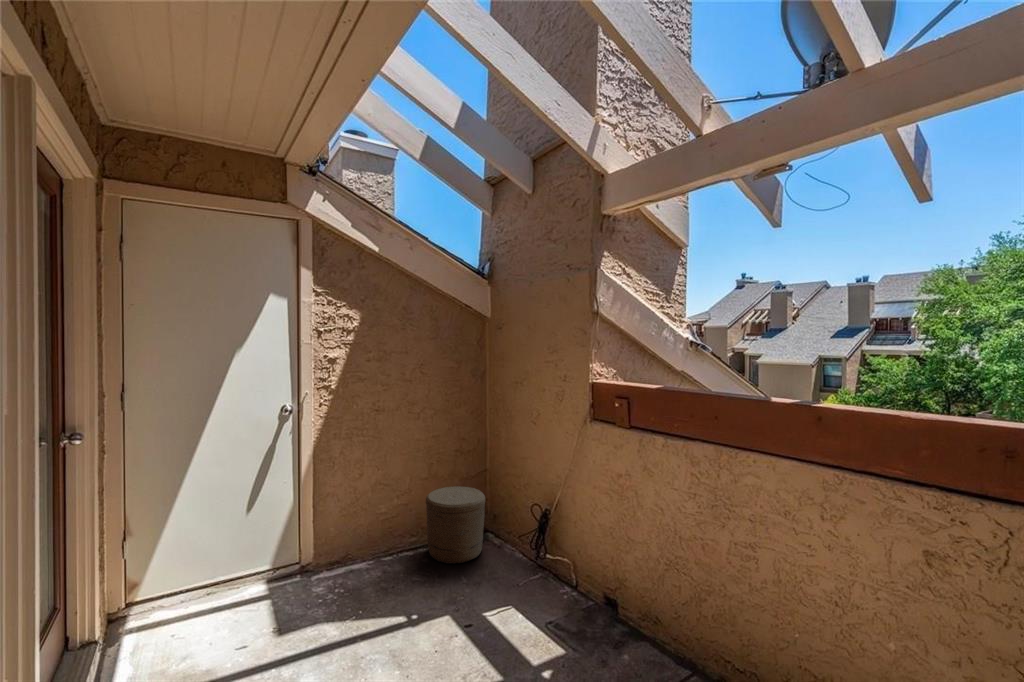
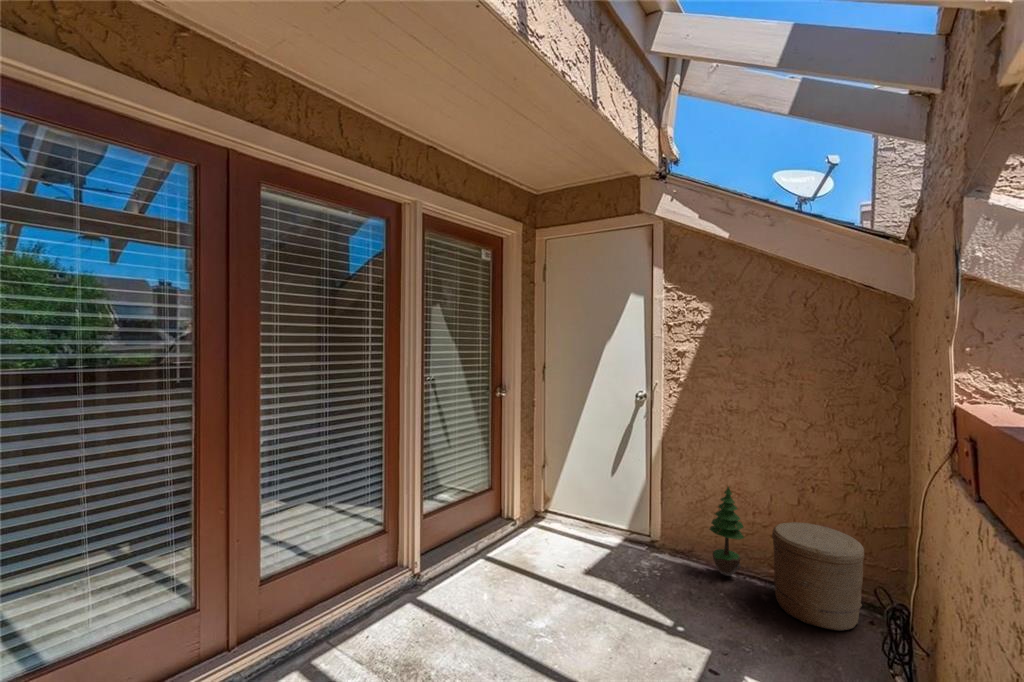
potted tree: none [370,479,401,562] -> present [710,487,744,576]

